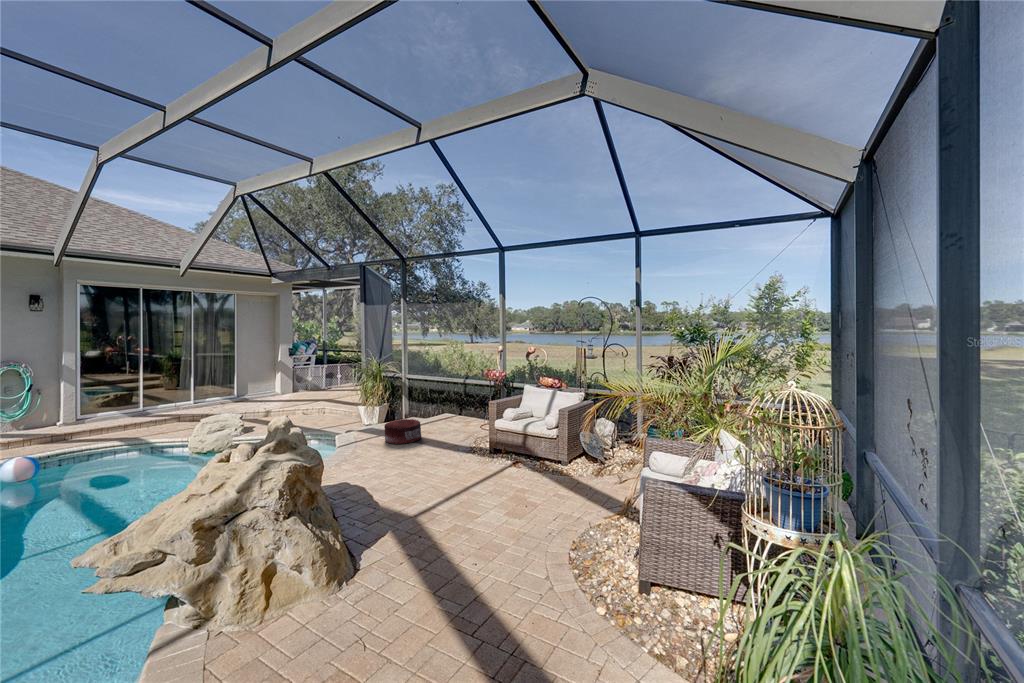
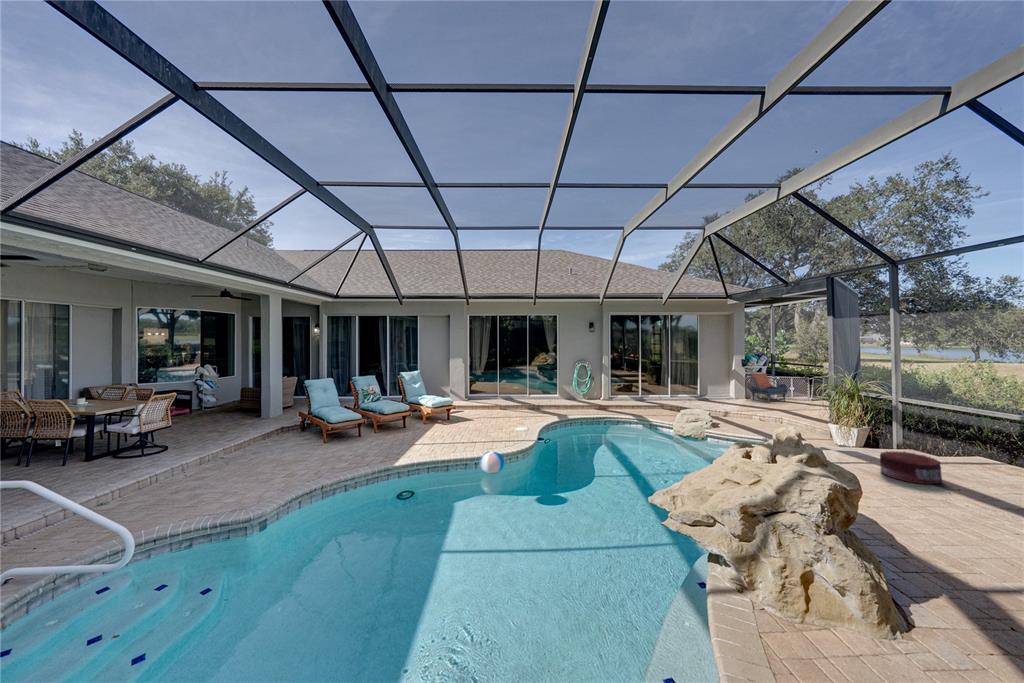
armchair: none [298,363,336,395] -> present [749,373,788,403]

